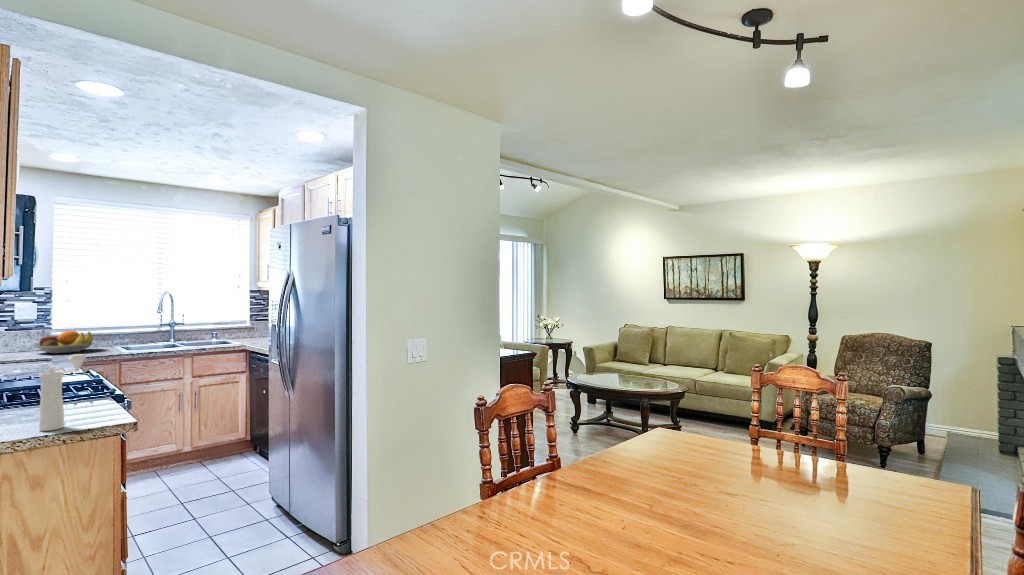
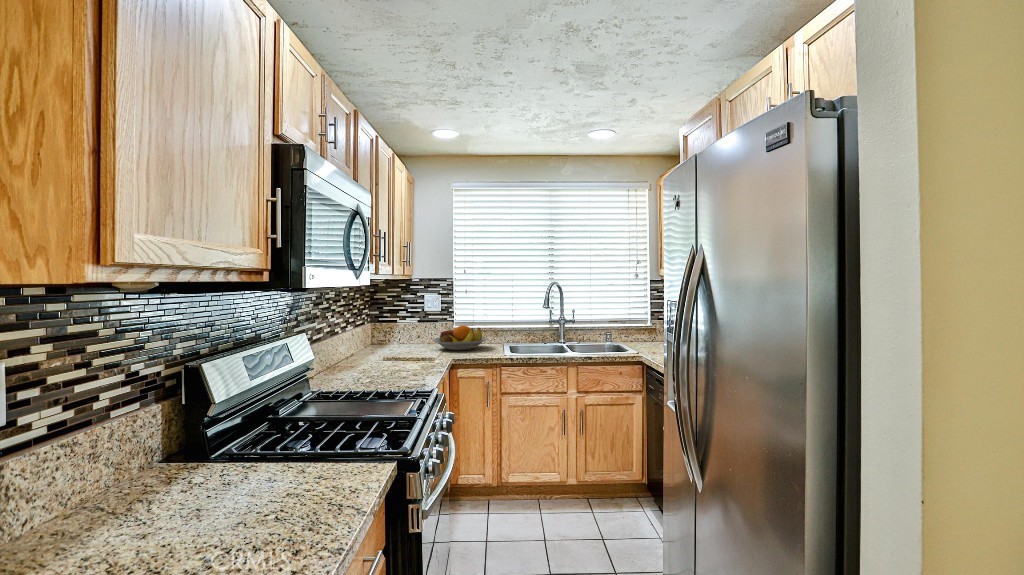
pepper mill: present [39,354,86,431] -> none [265,395,342,526]

